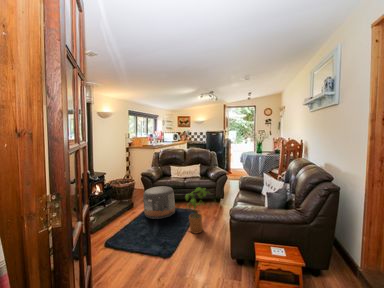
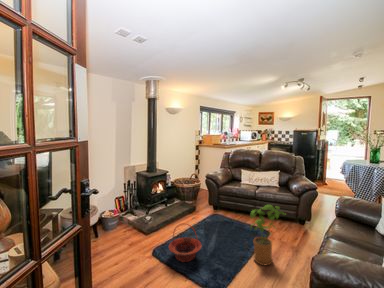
pouf: present [143,186,175,219] -> none [204,193,241,232]
basket: none [120,214,149,246] -> present [169,223,201,262]

